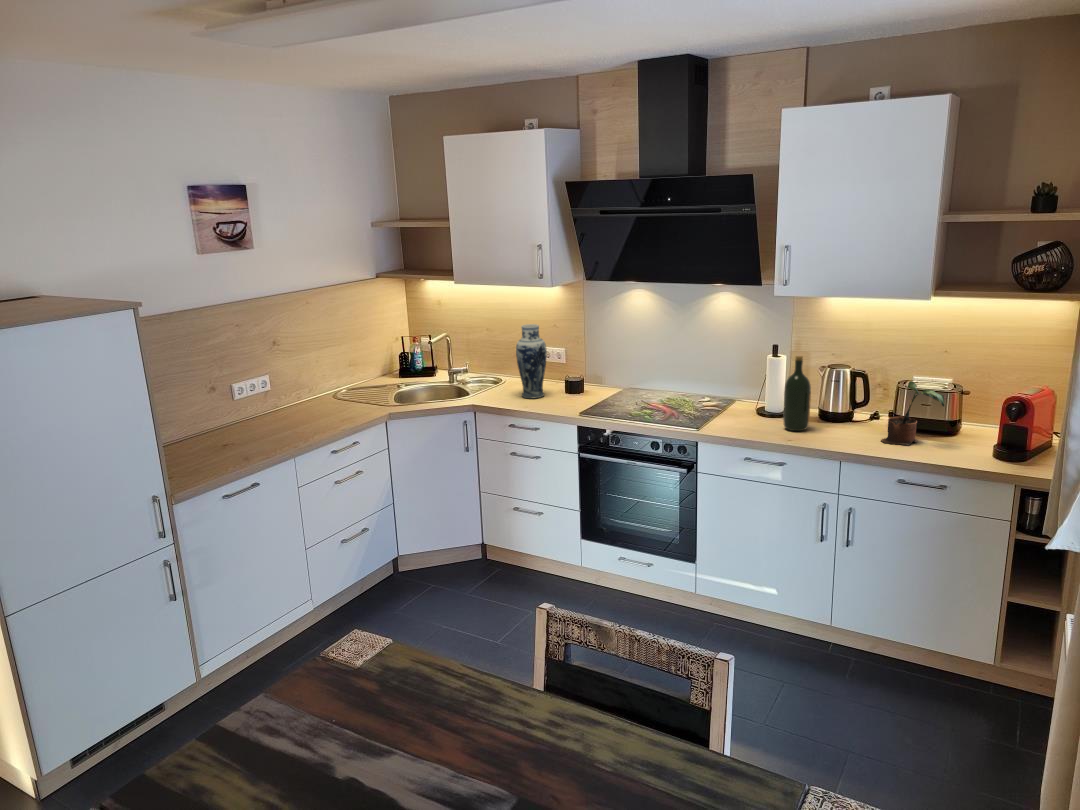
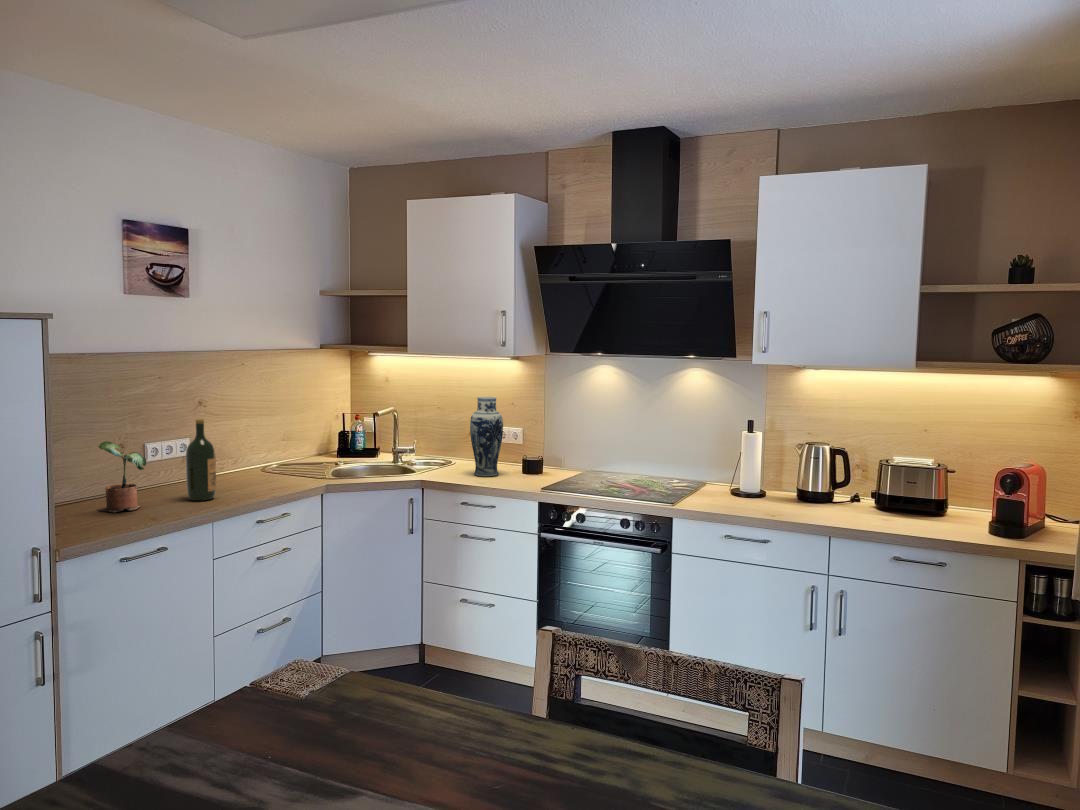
wine bottle: present [783,356,811,431] -> present [186,419,216,501]
potted plant: present [881,381,944,445] -> present [99,442,146,512]

